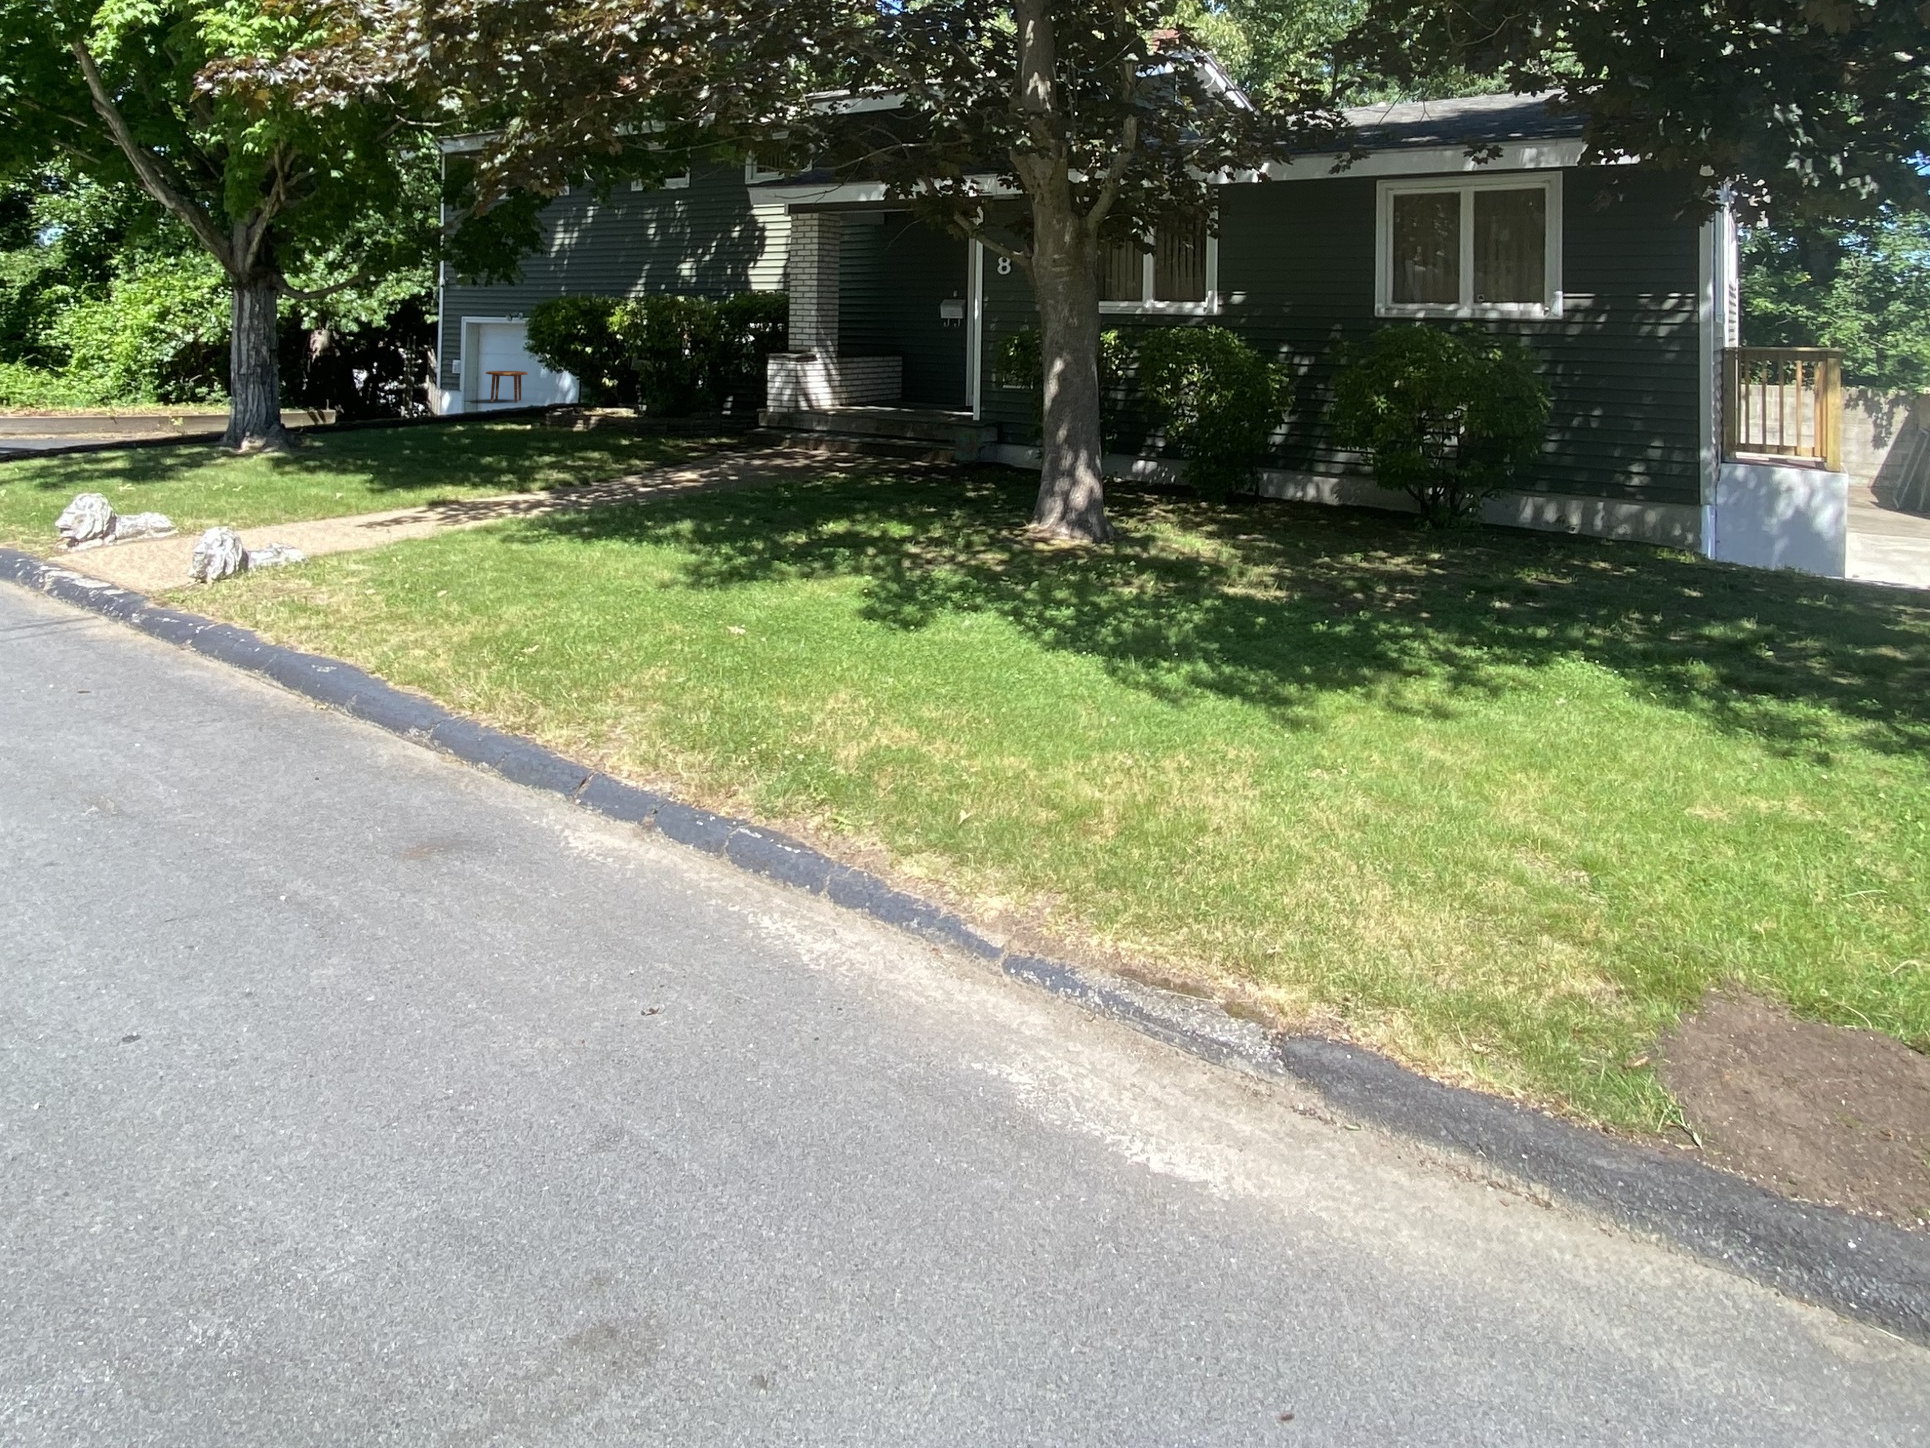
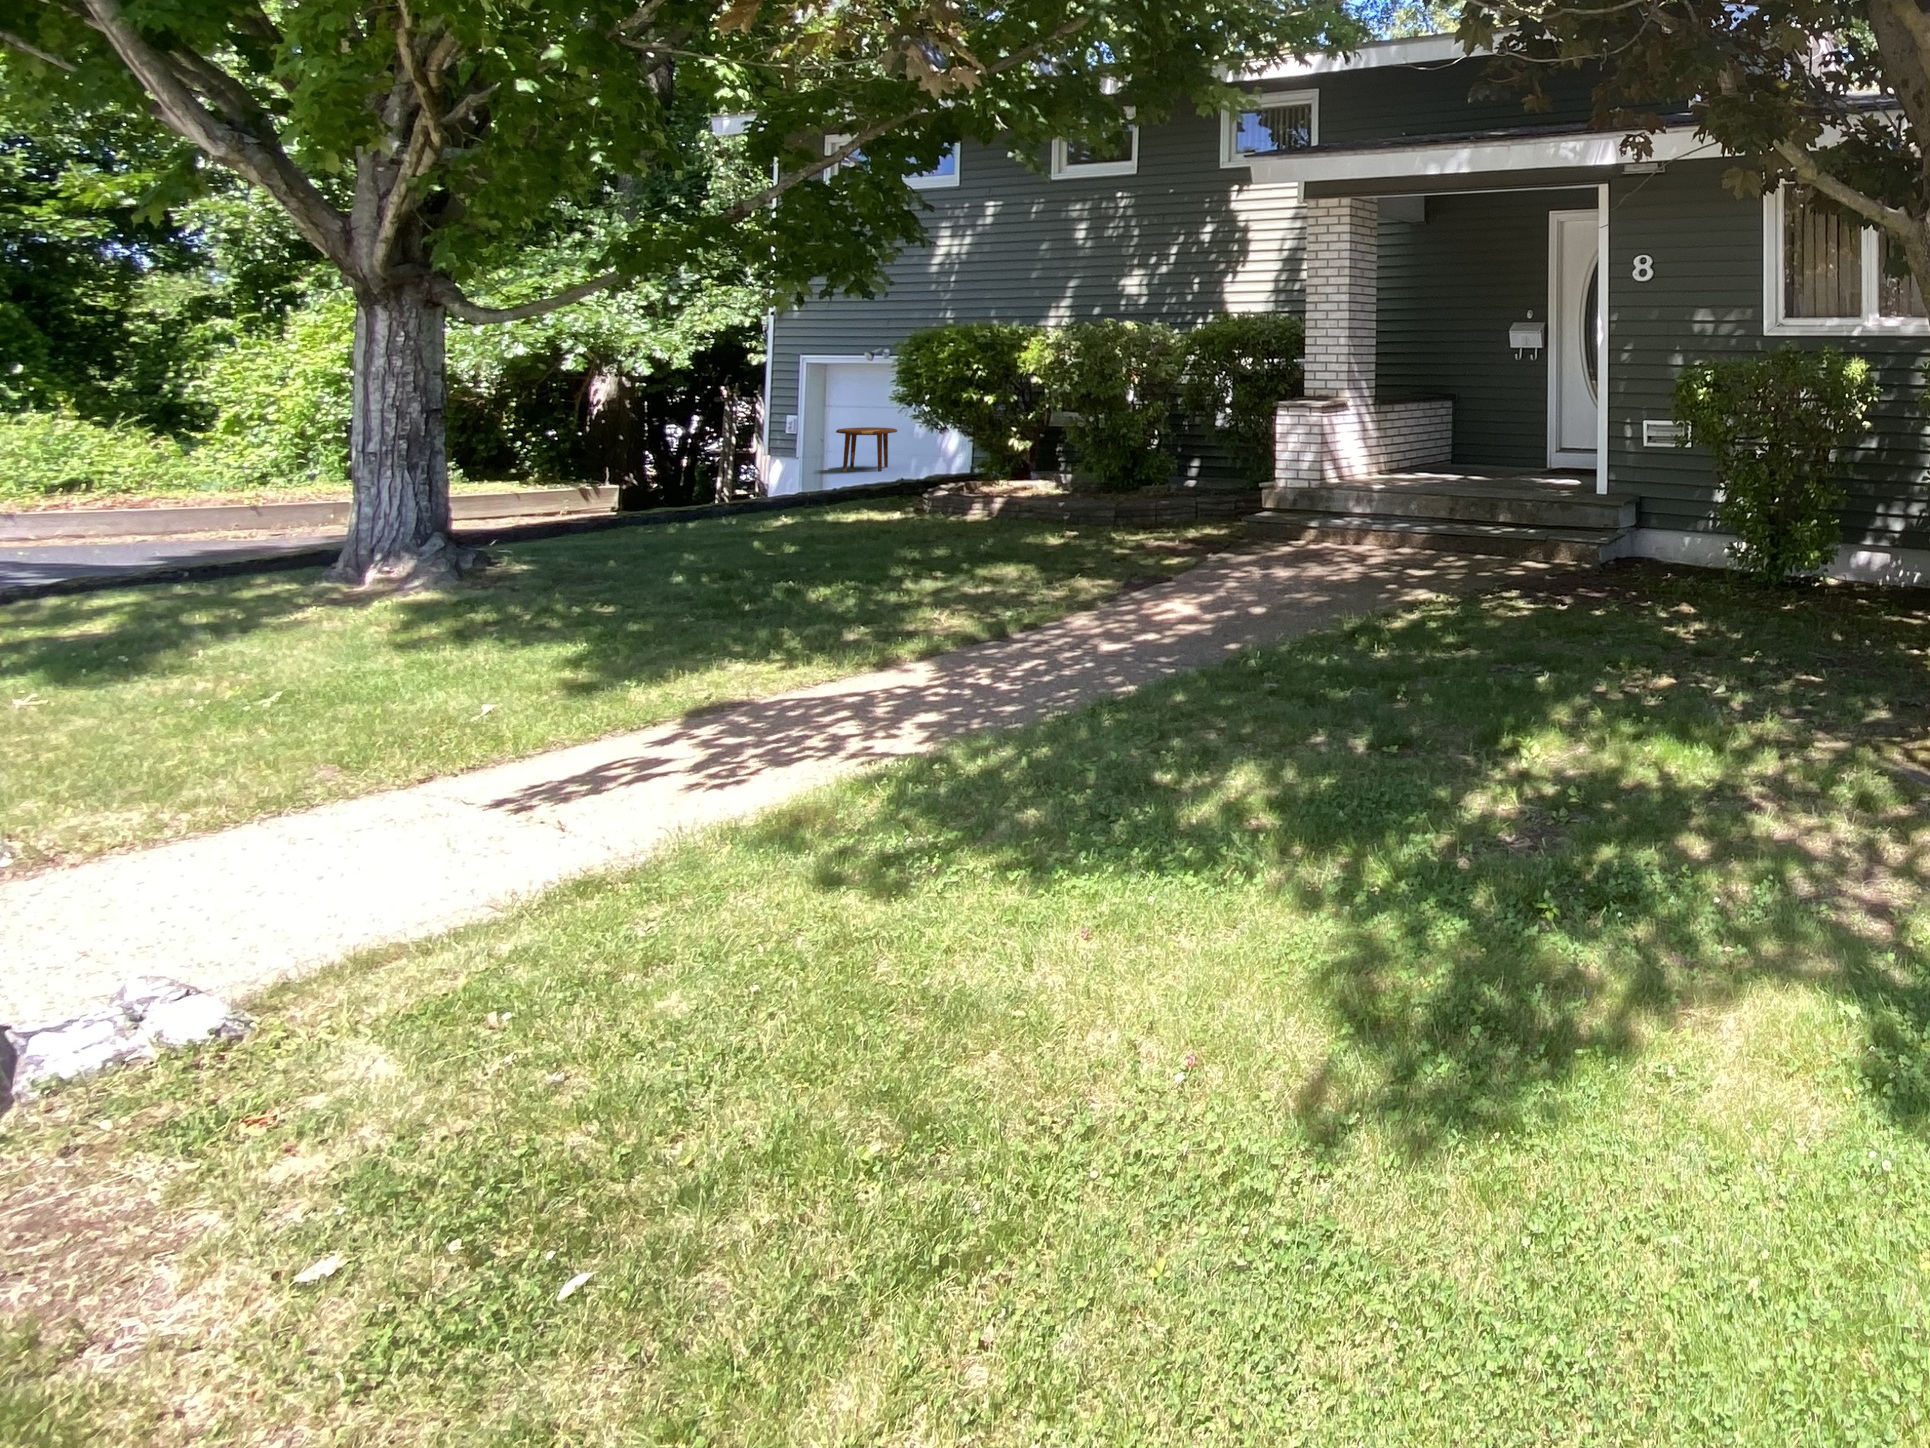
watering can: present [955,428,990,461] -> none [1558,504,1611,556]

